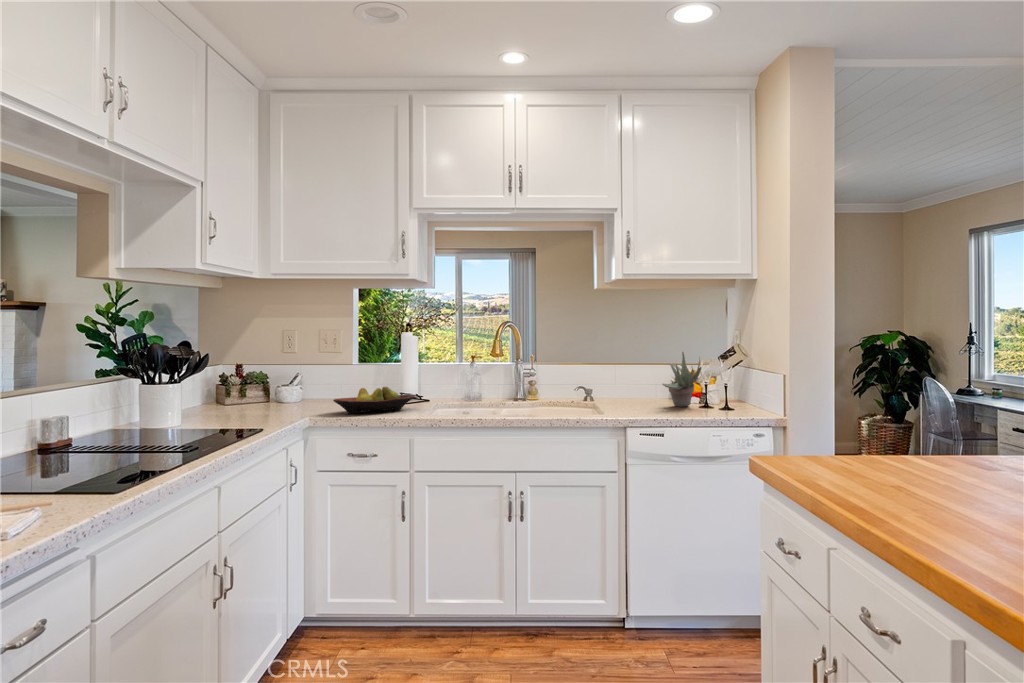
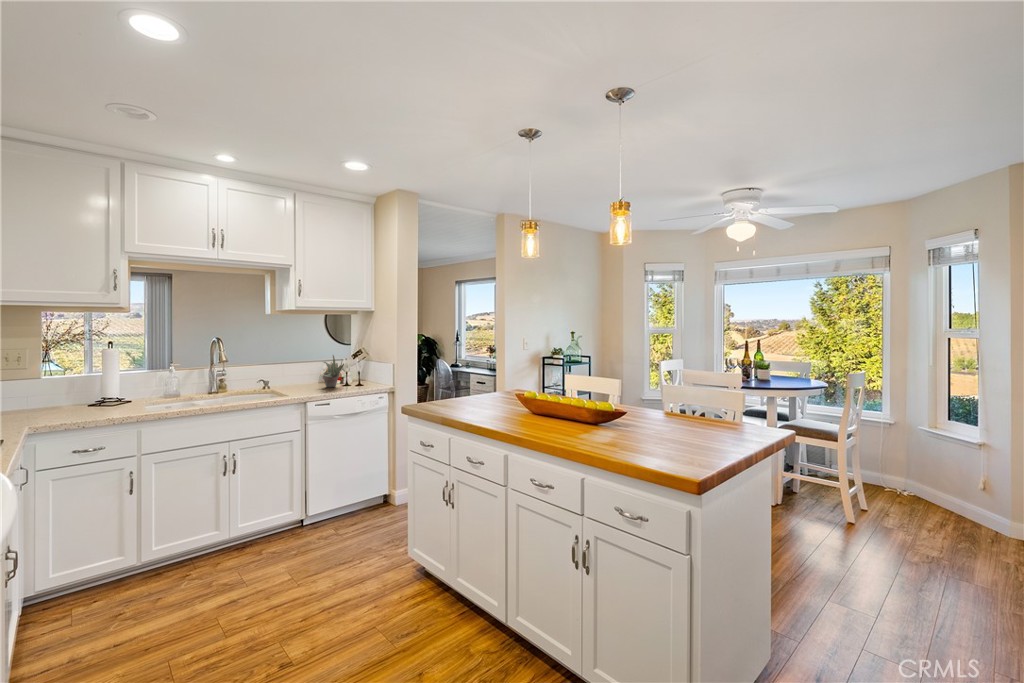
fruit bowl: present [333,387,415,414] -> none [44,389,125,414]

